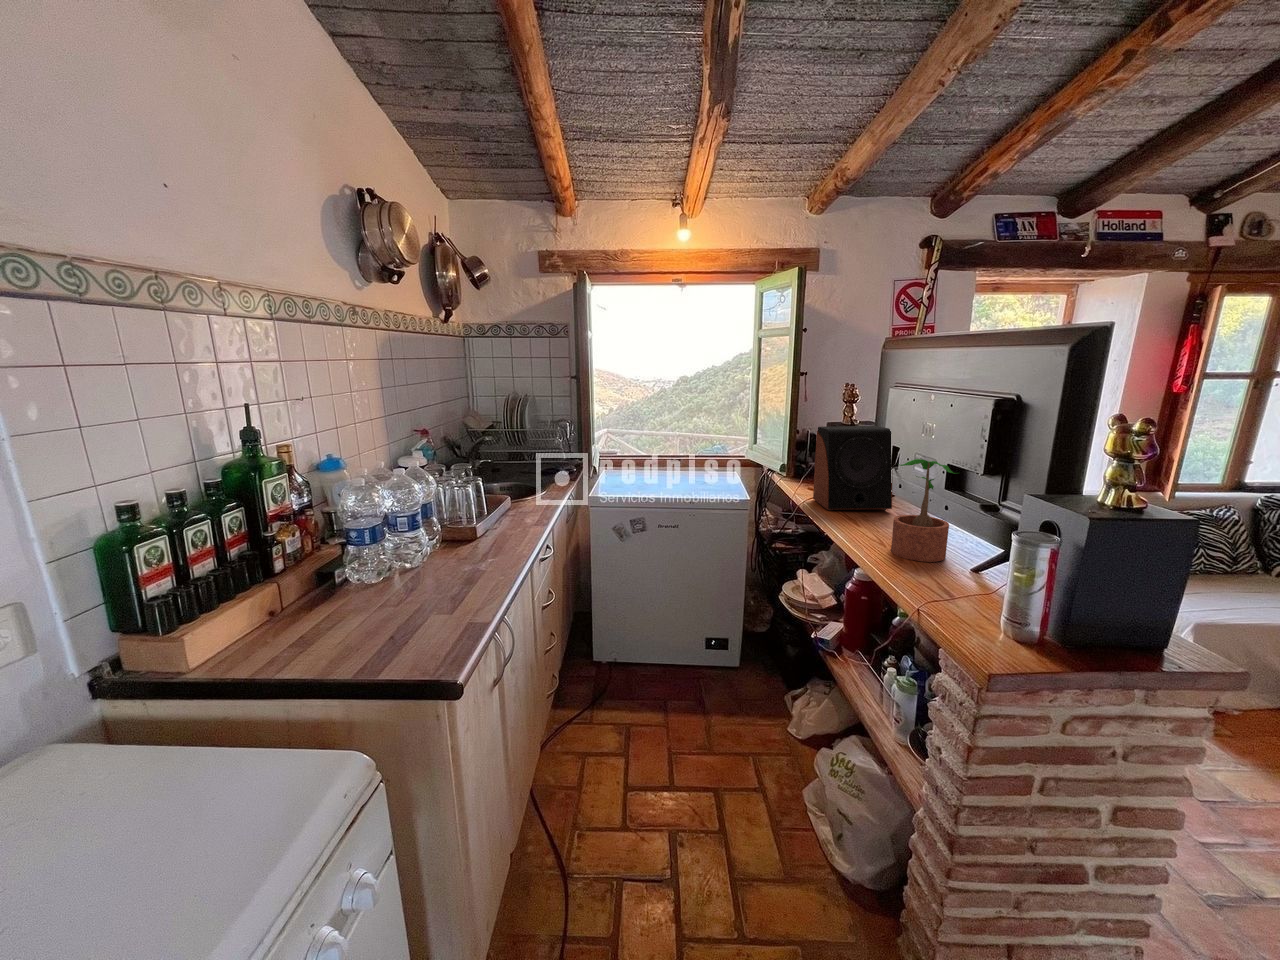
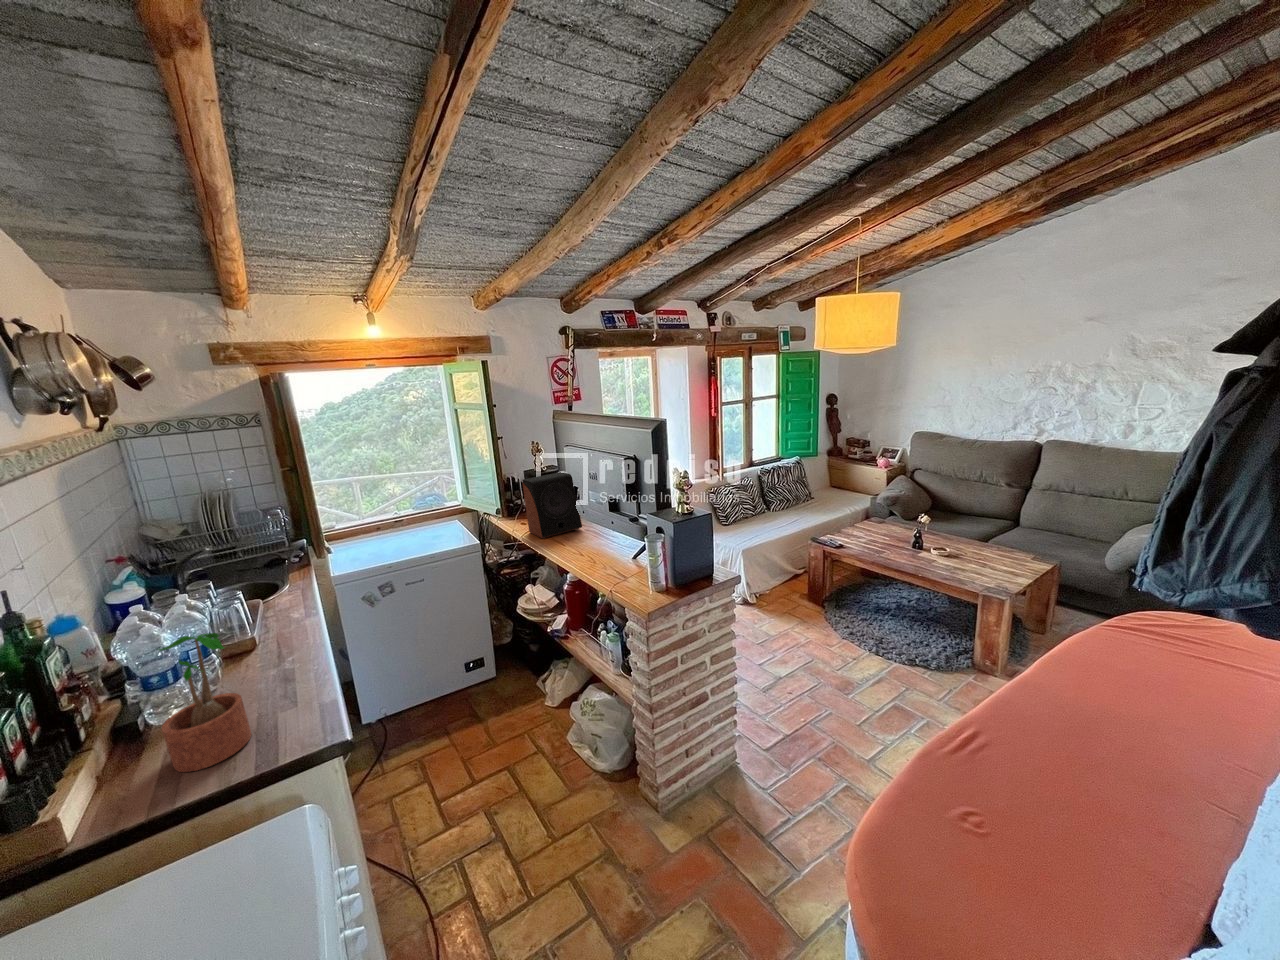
potted plant: present [891,459,955,562] -> present [158,633,252,772]

